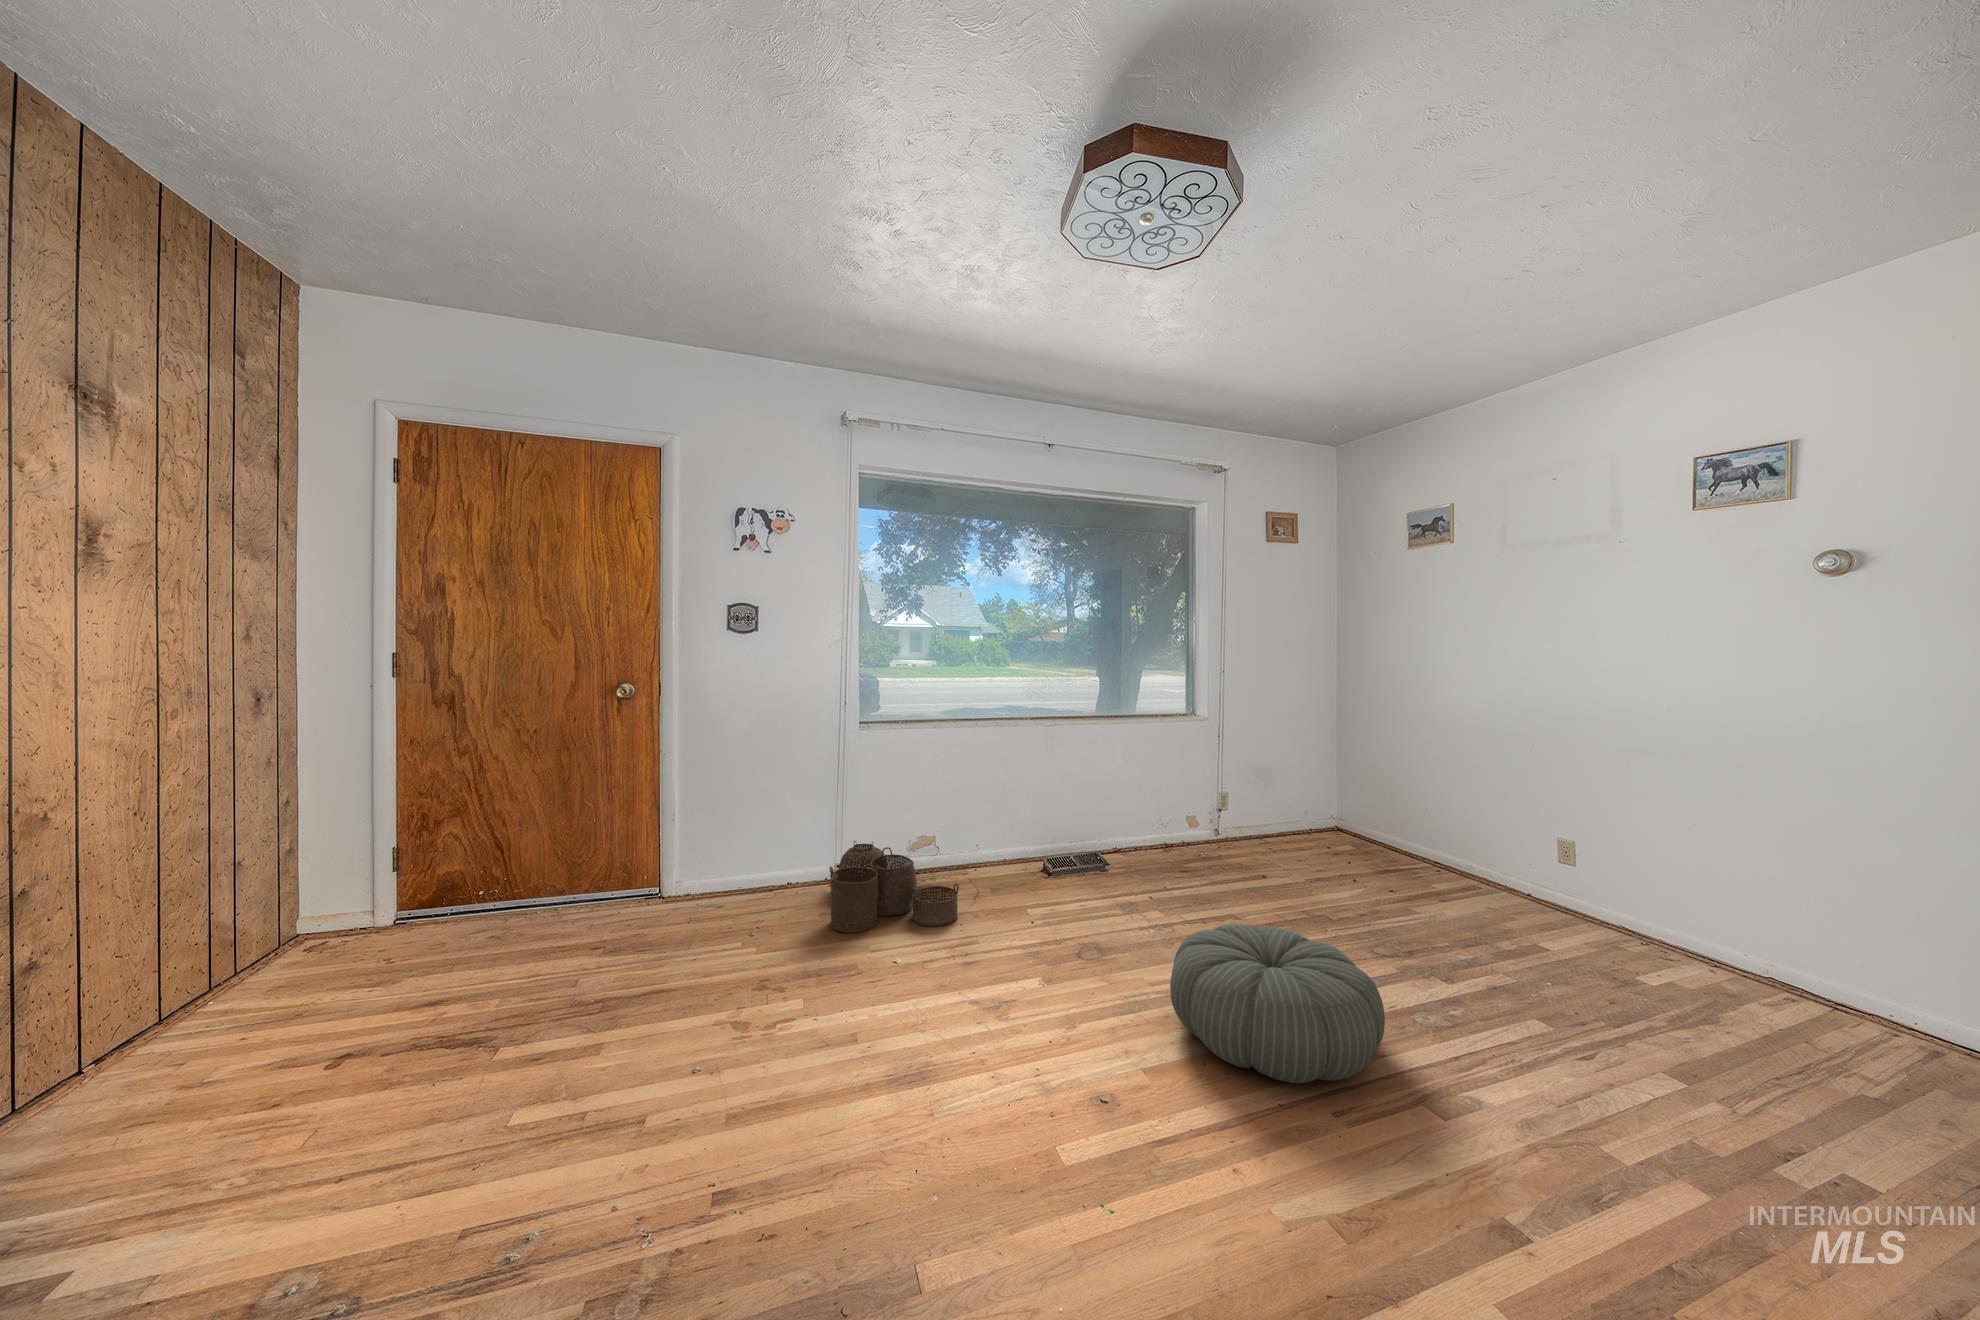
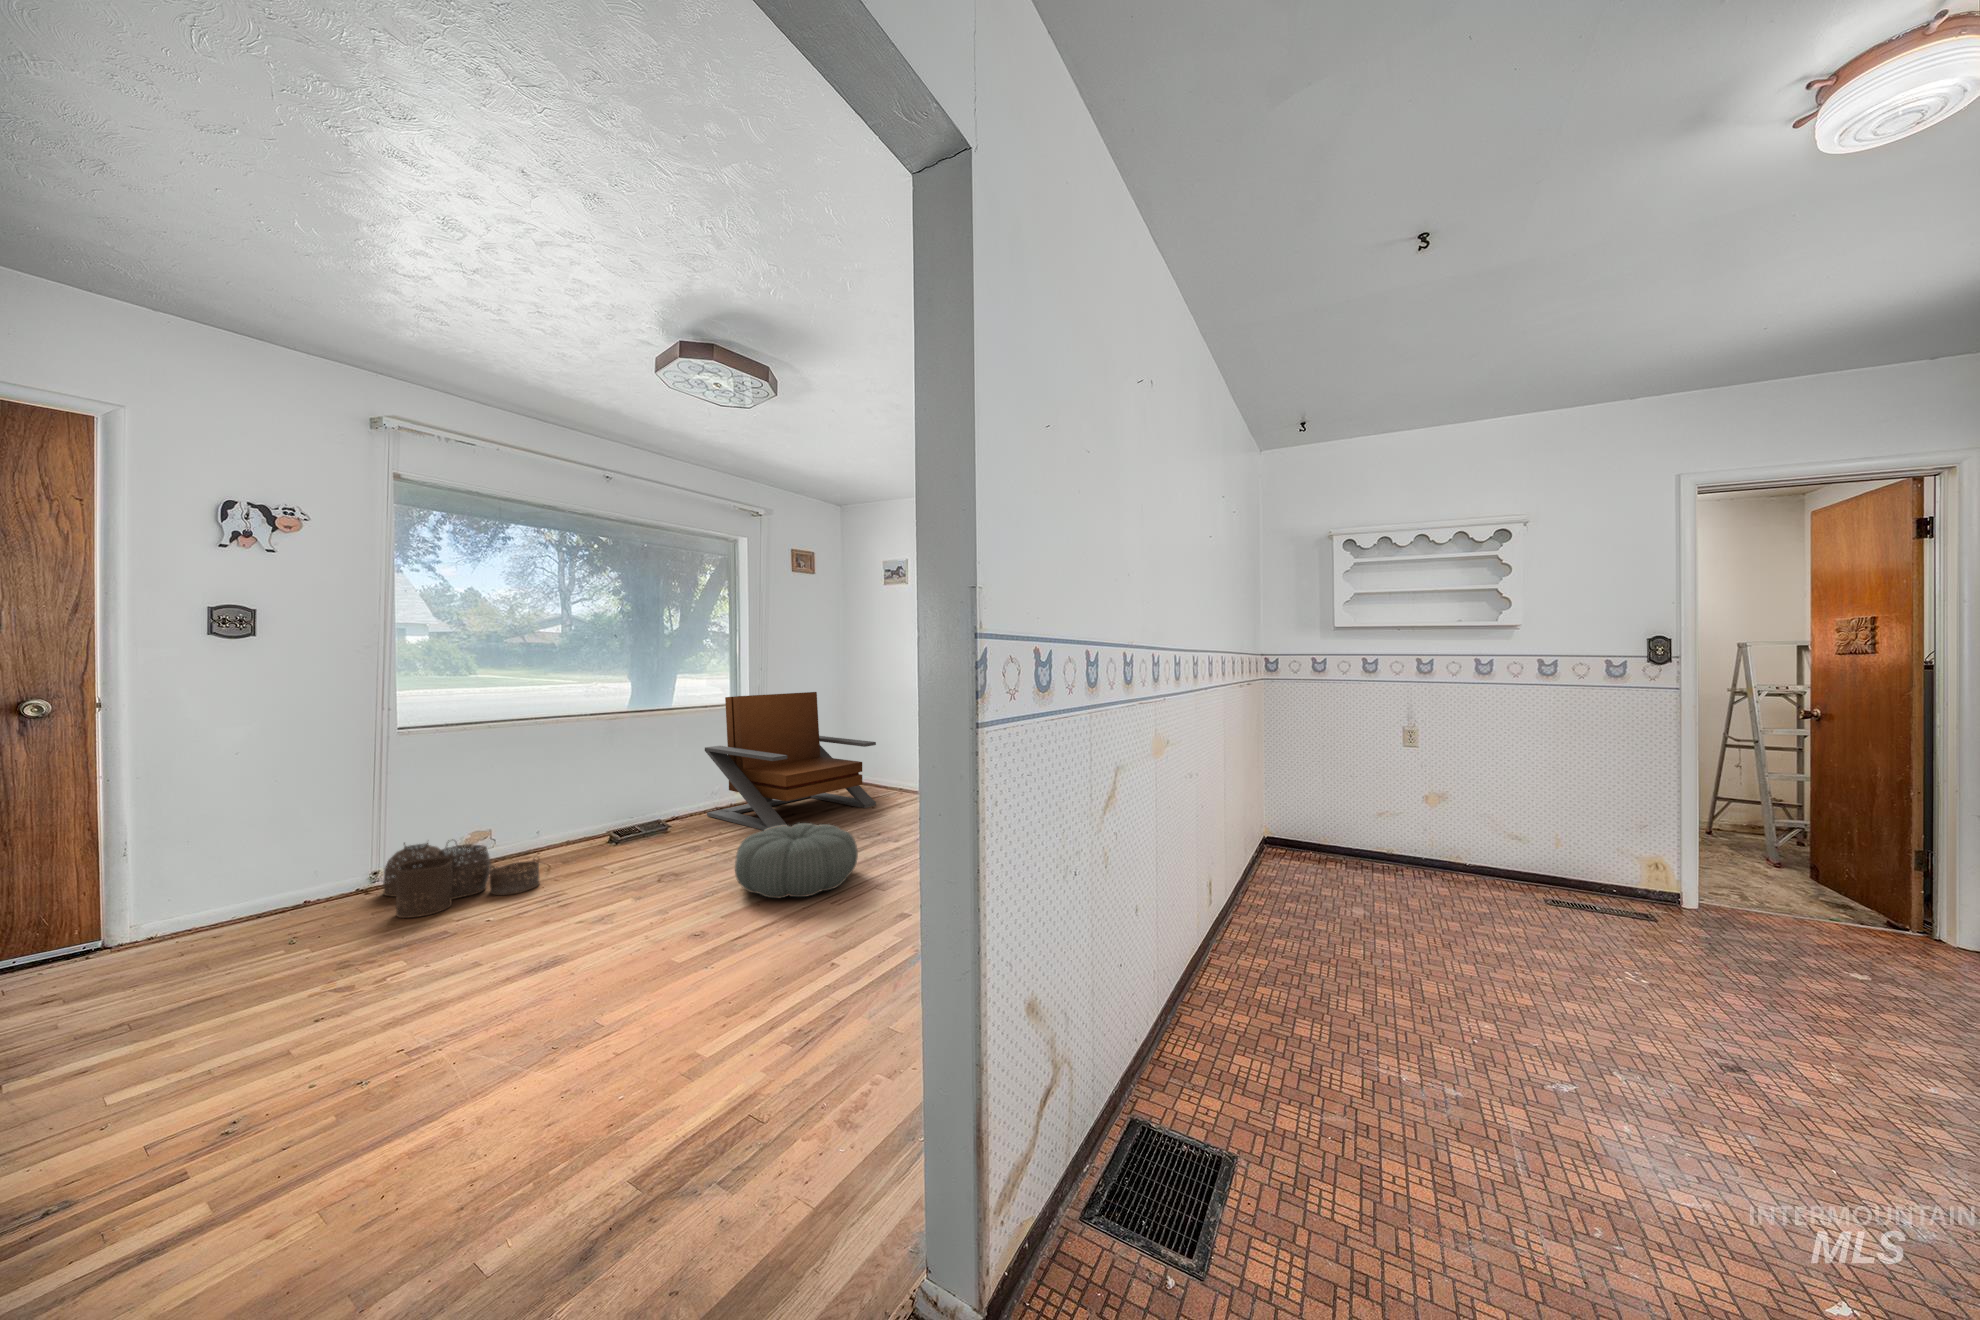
lounge chair: none [1152,707,1400,906] -> present [705,692,876,830]

